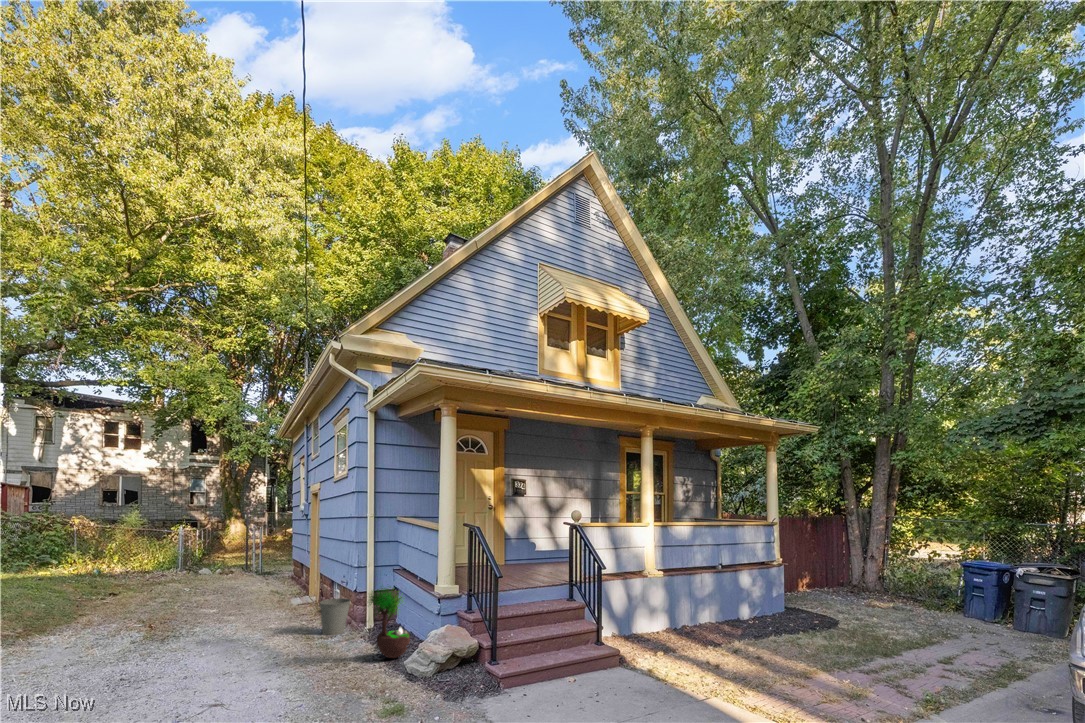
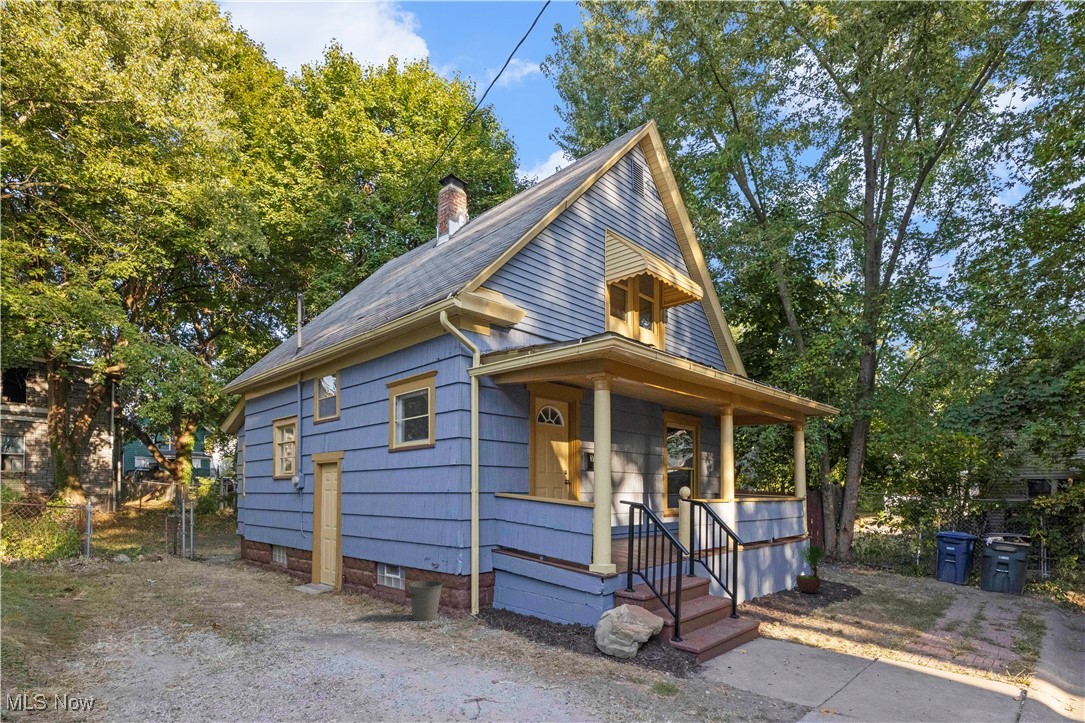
potted tree: present [369,588,410,658] -> present [796,546,824,593]

